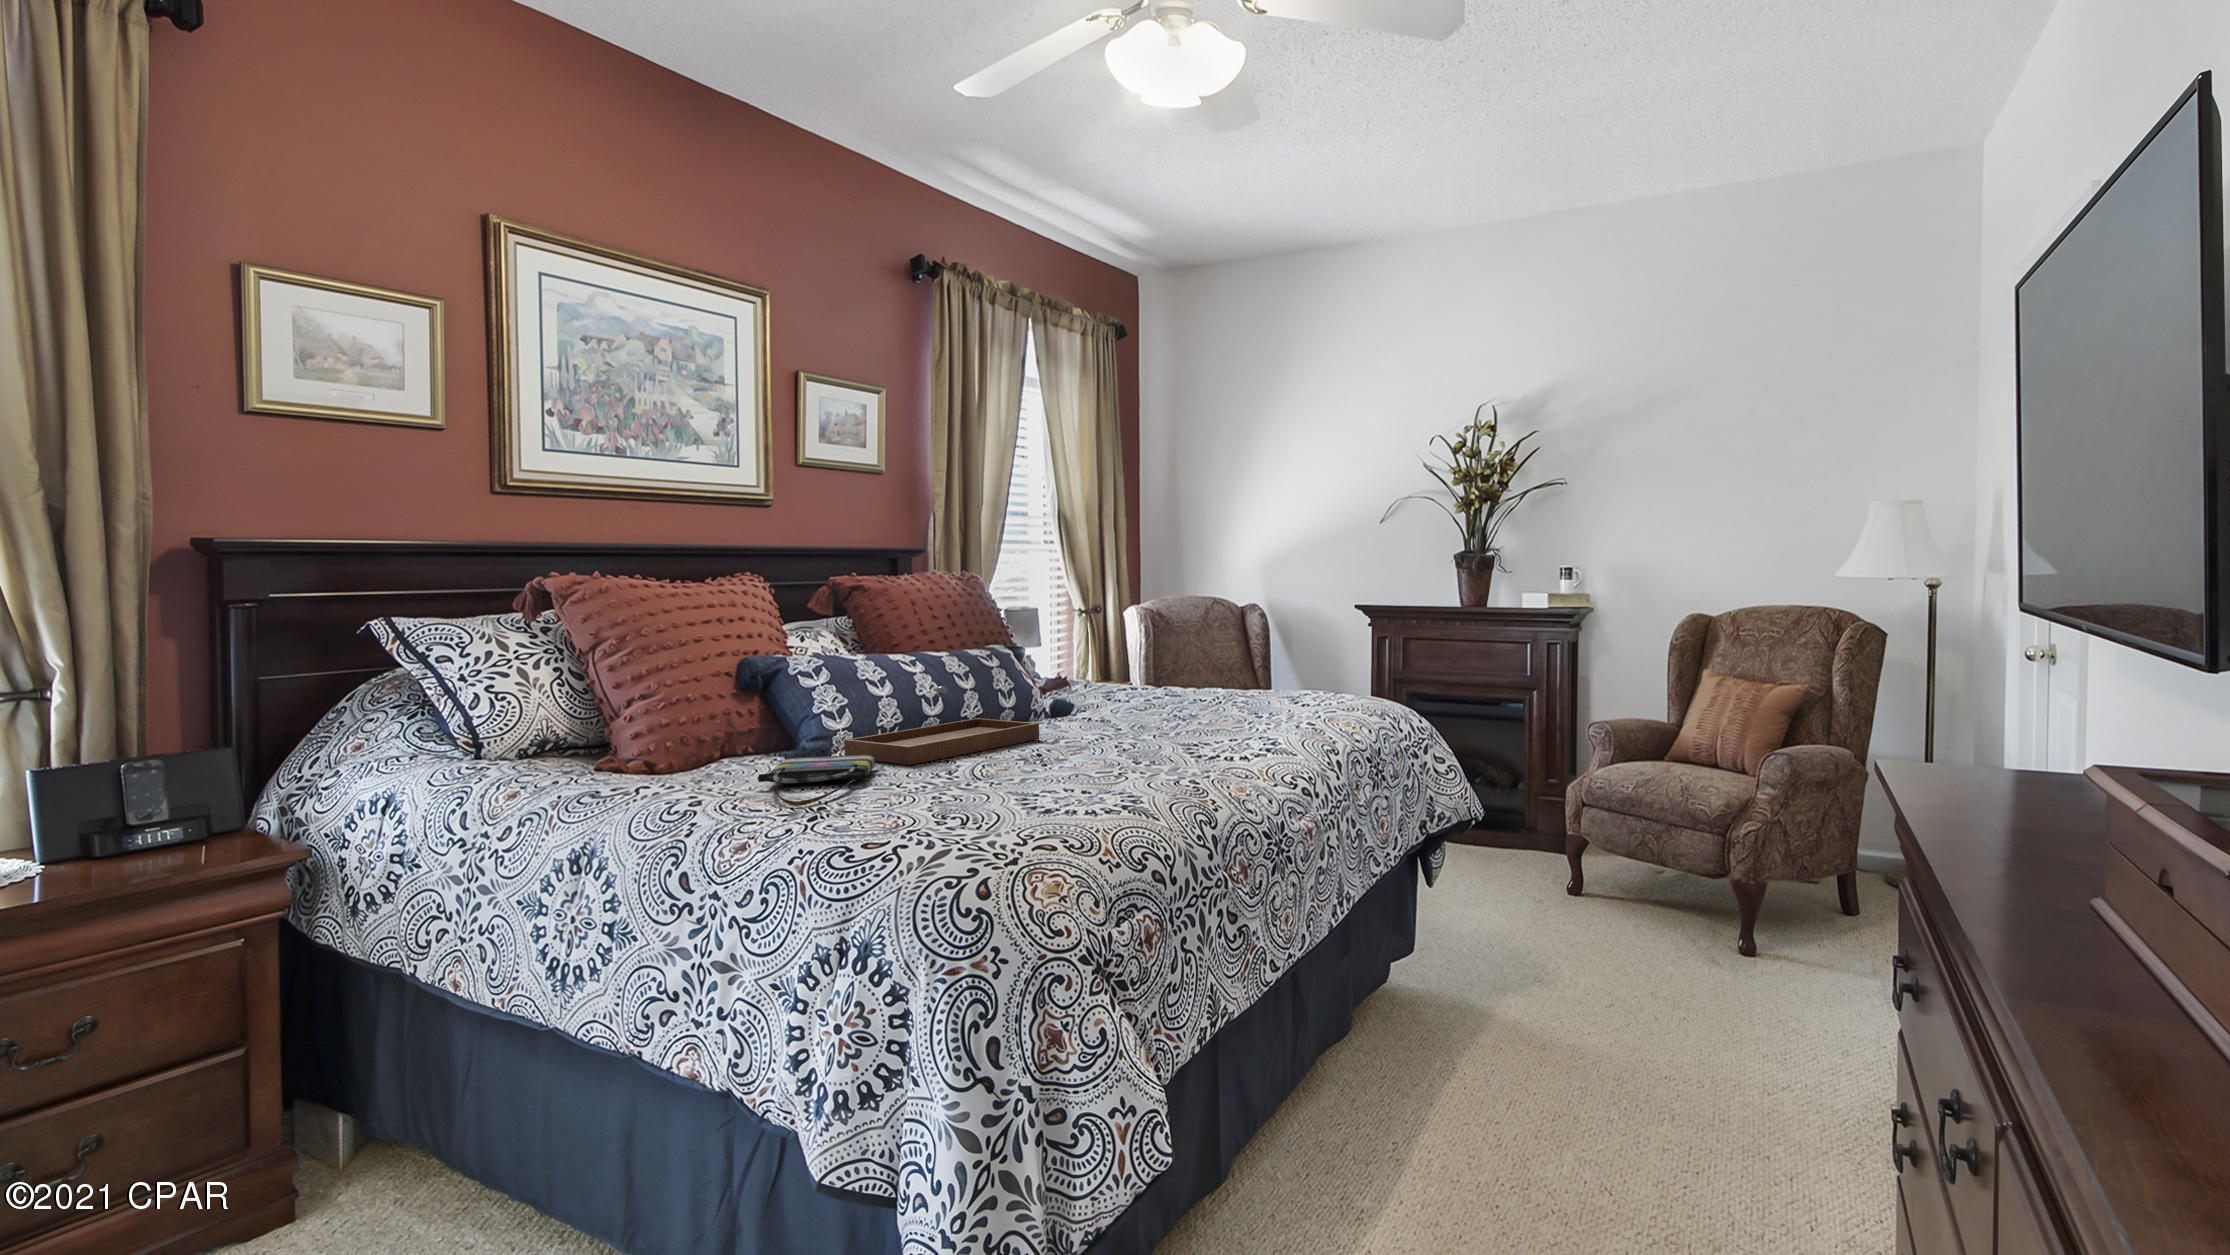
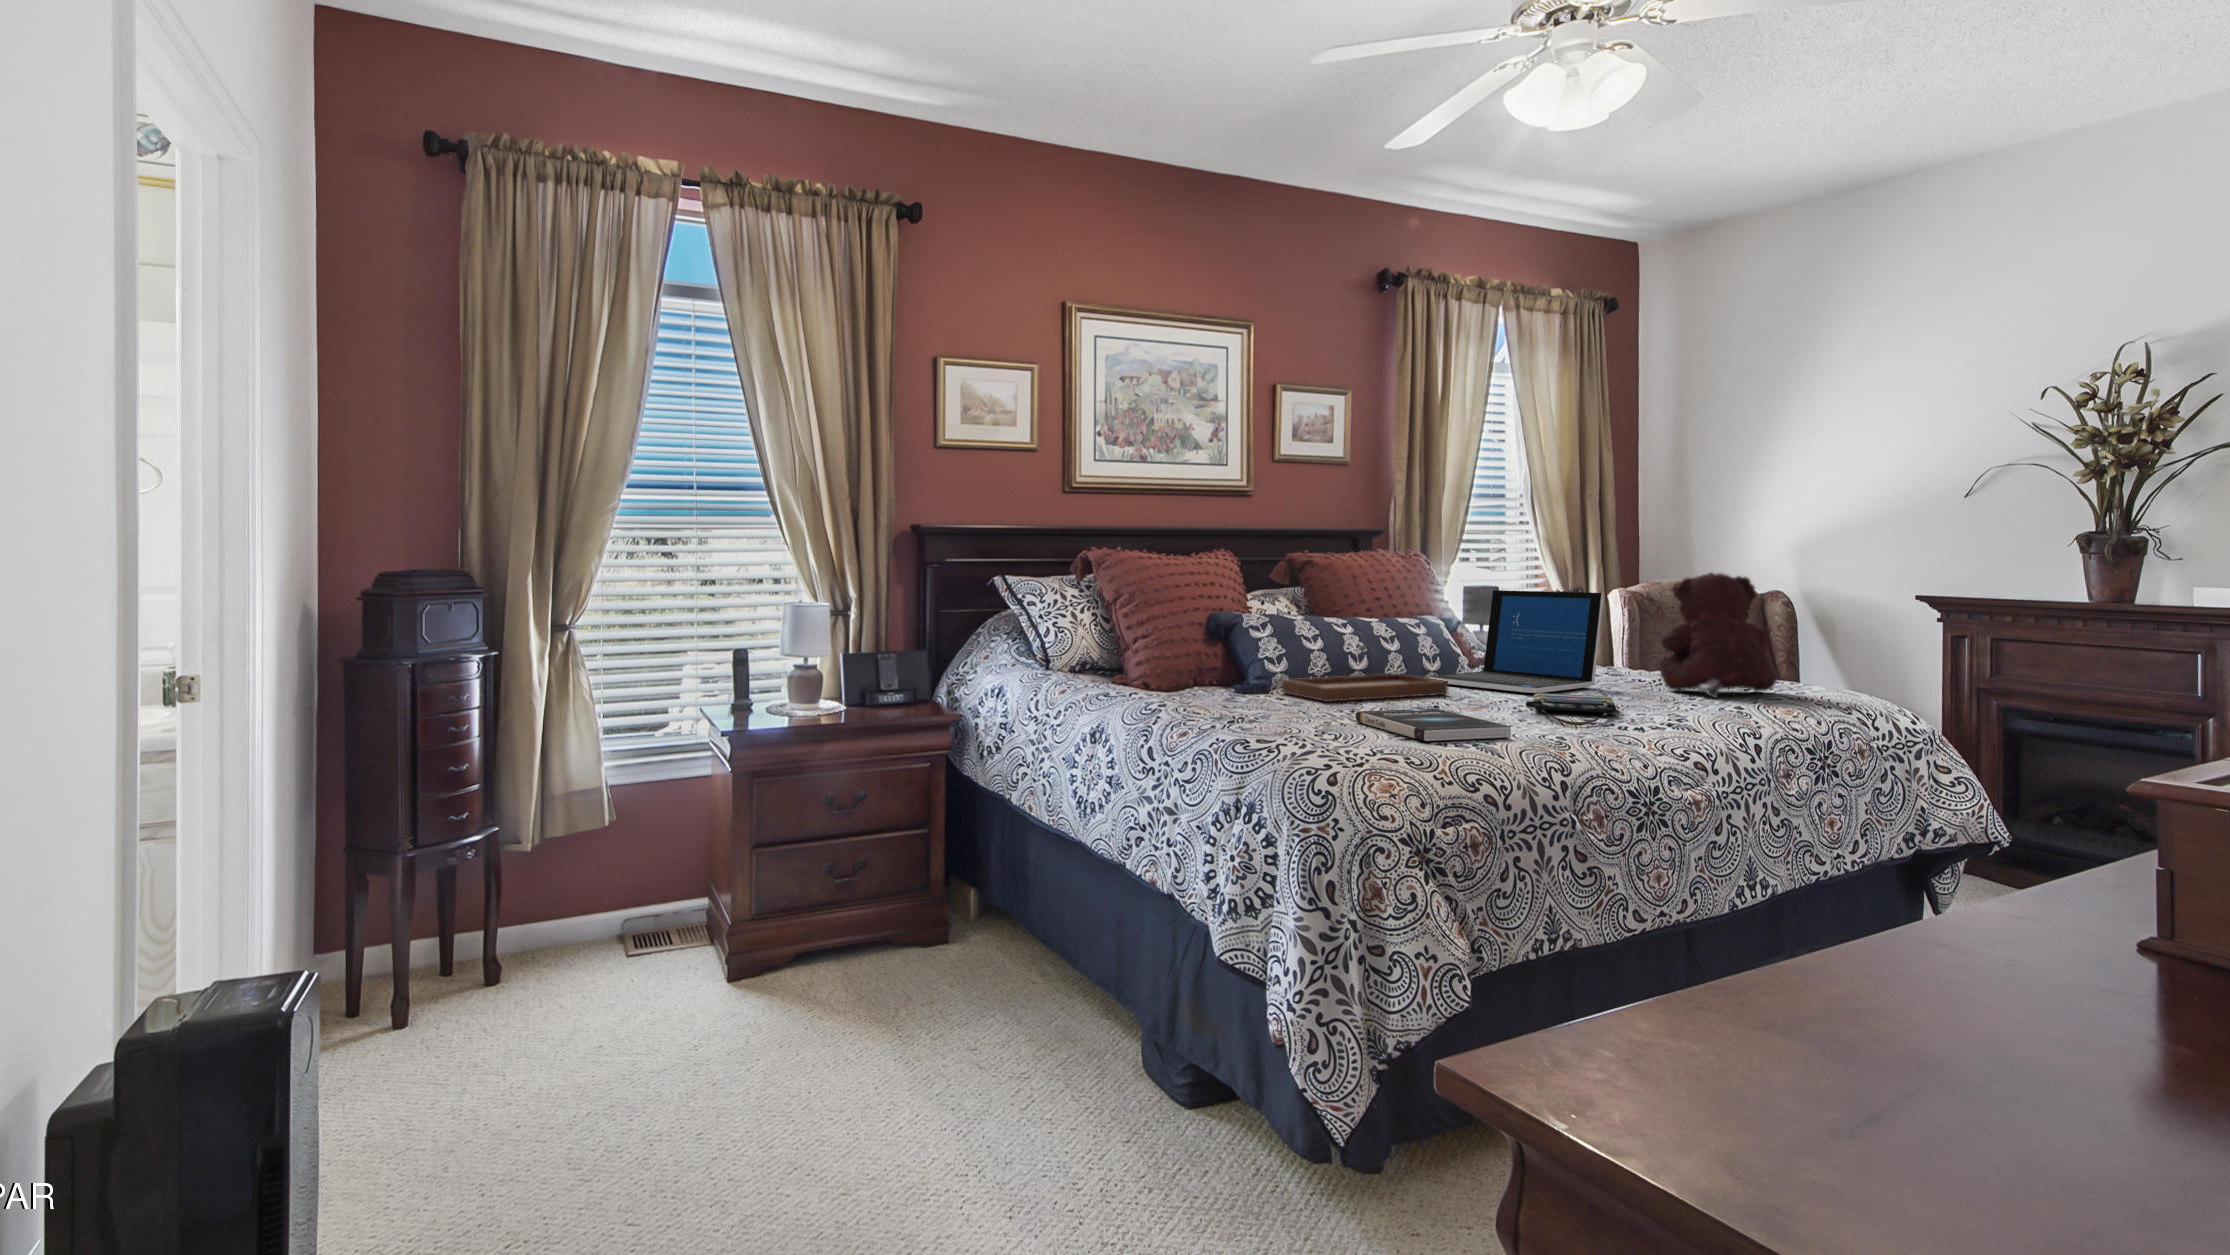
teddy bear: none [1229,590,1324,716] -> present [1660,573,1776,697]
laptop: none [1008,615,1178,728] -> present [1429,590,1604,693]
tote bag: present [757,755,875,806] -> present [1526,693,1620,726]
book: none [964,762,1152,811] -> present [1356,708,1511,741]

